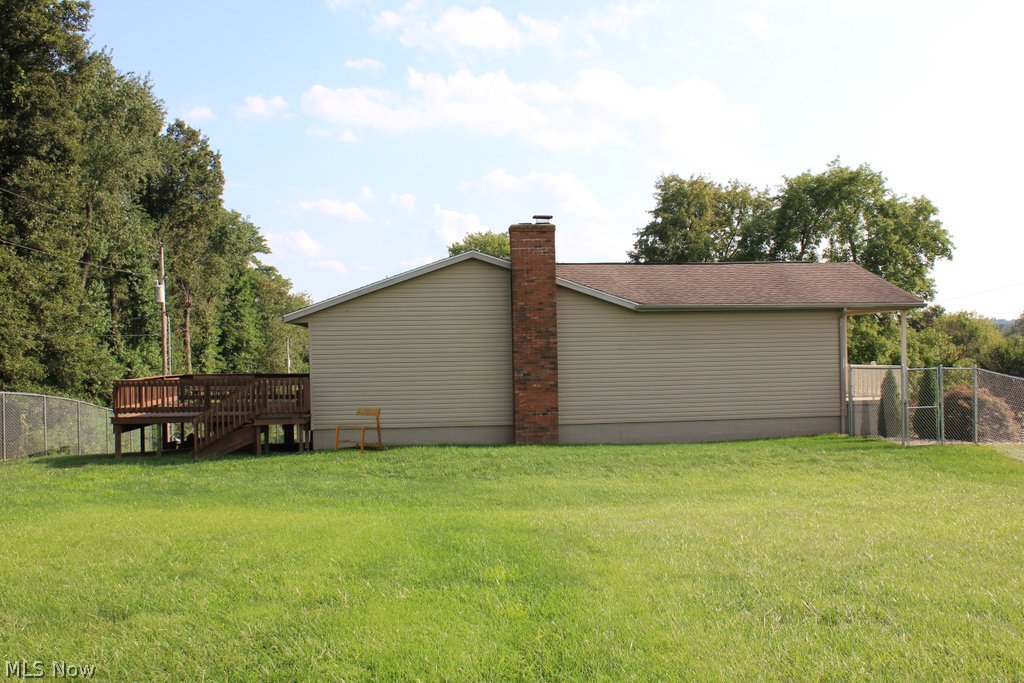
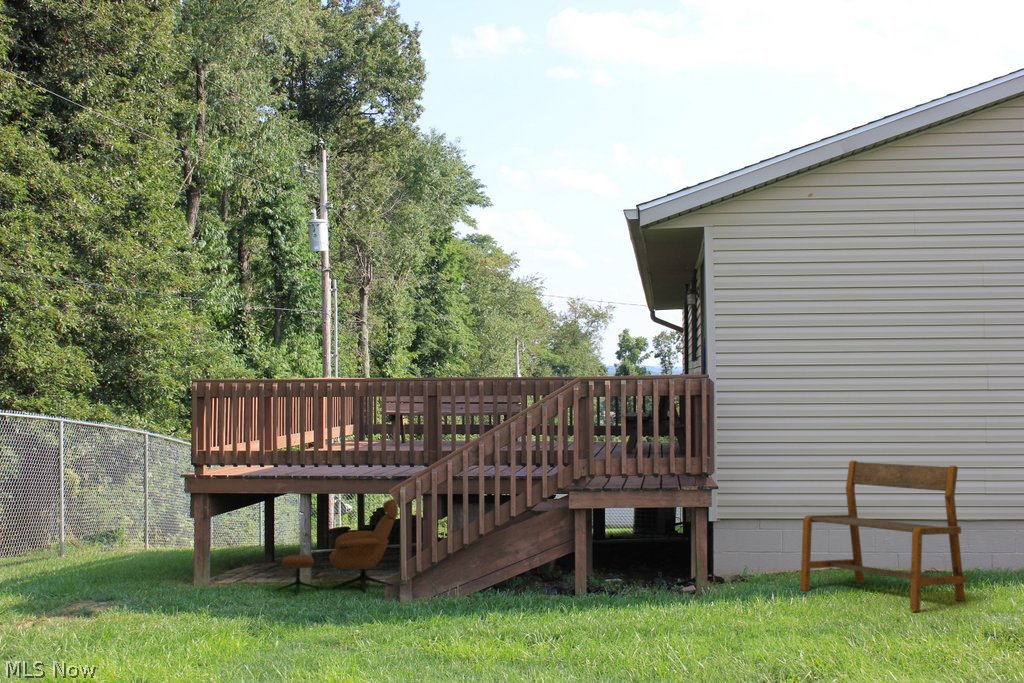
lounge chair: none [147,424,195,458] -> present [275,499,398,593]

